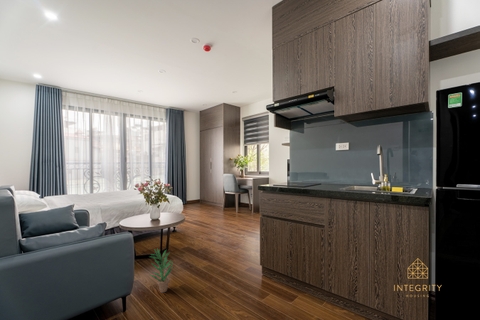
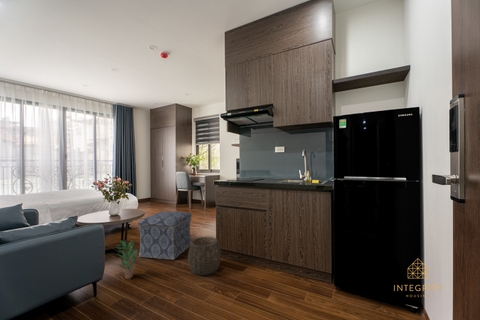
ottoman: none [177,217,235,275] -> present [138,211,192,260]
woven basket: none [226,252,266,302] -> present [188,237,221,275]

